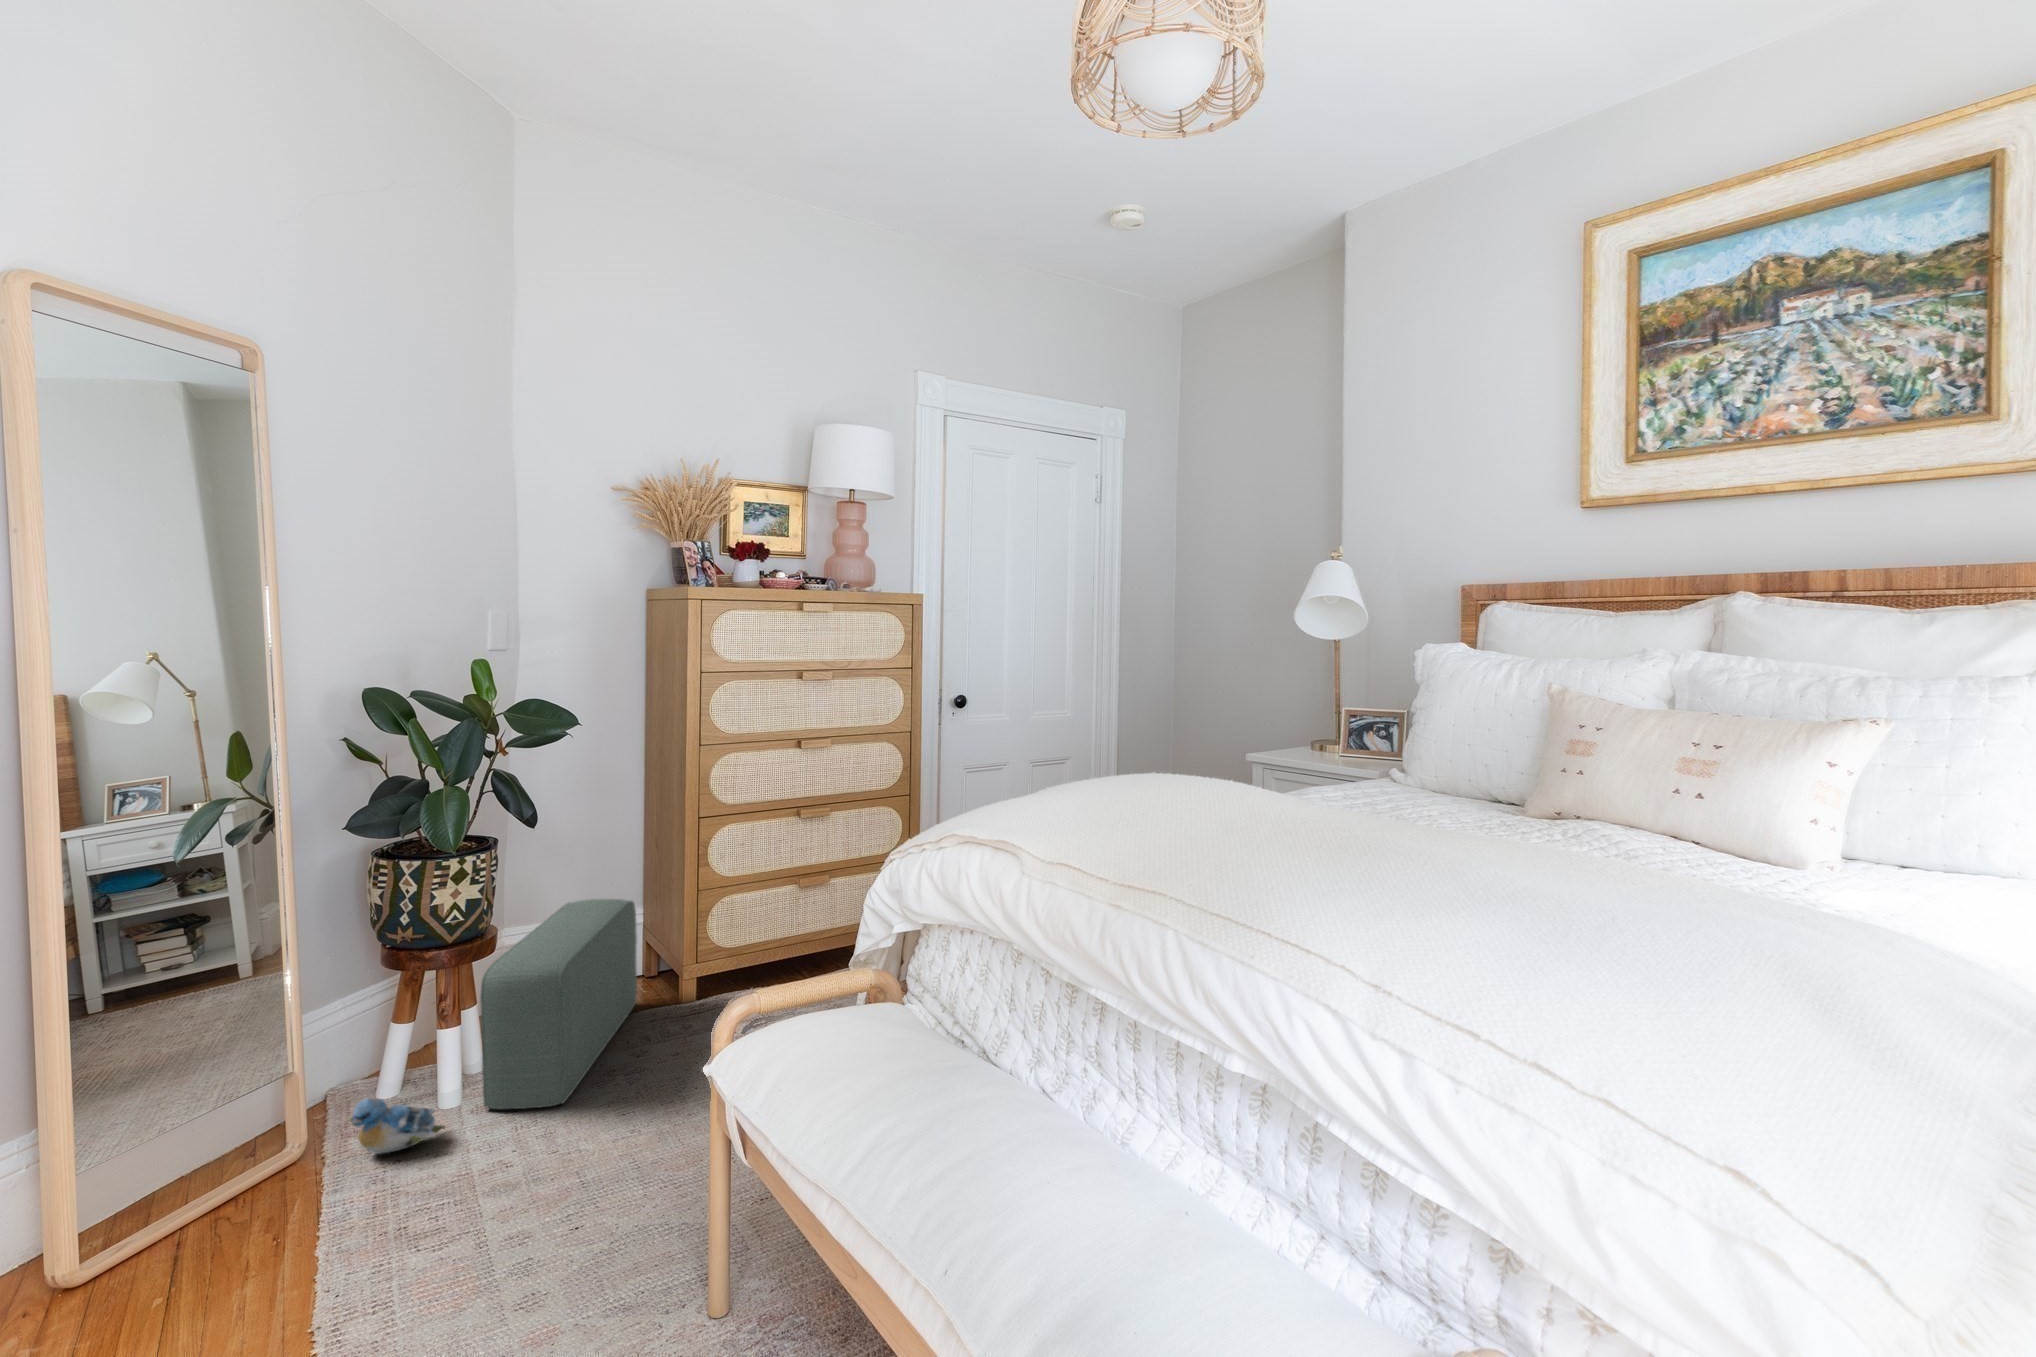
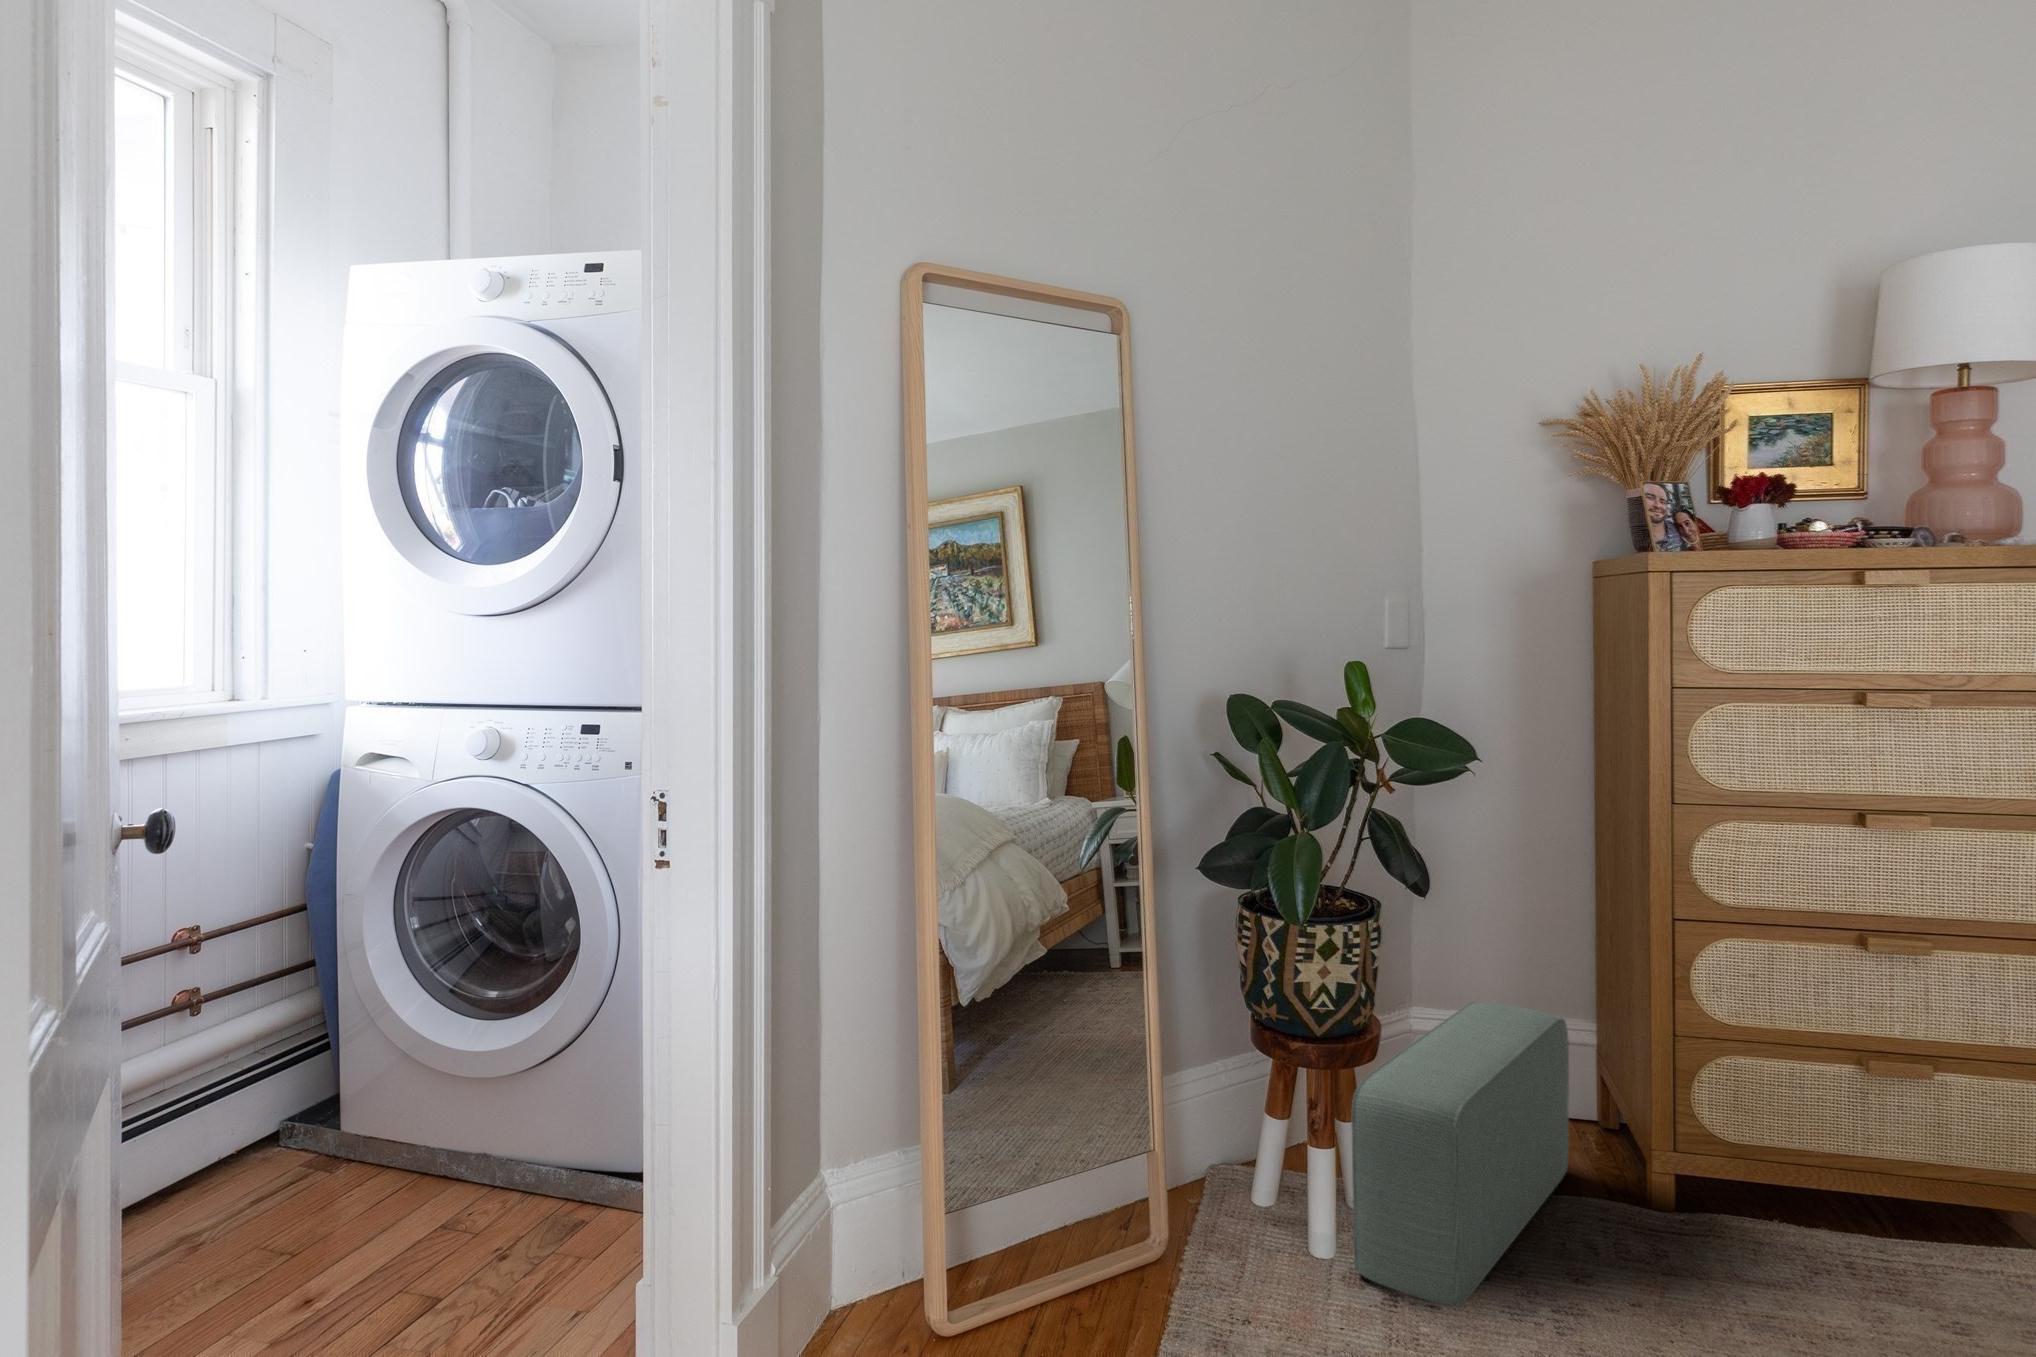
plush toy: present [350,1098,445,1154] -> none [1198,1215,1306,1296]

